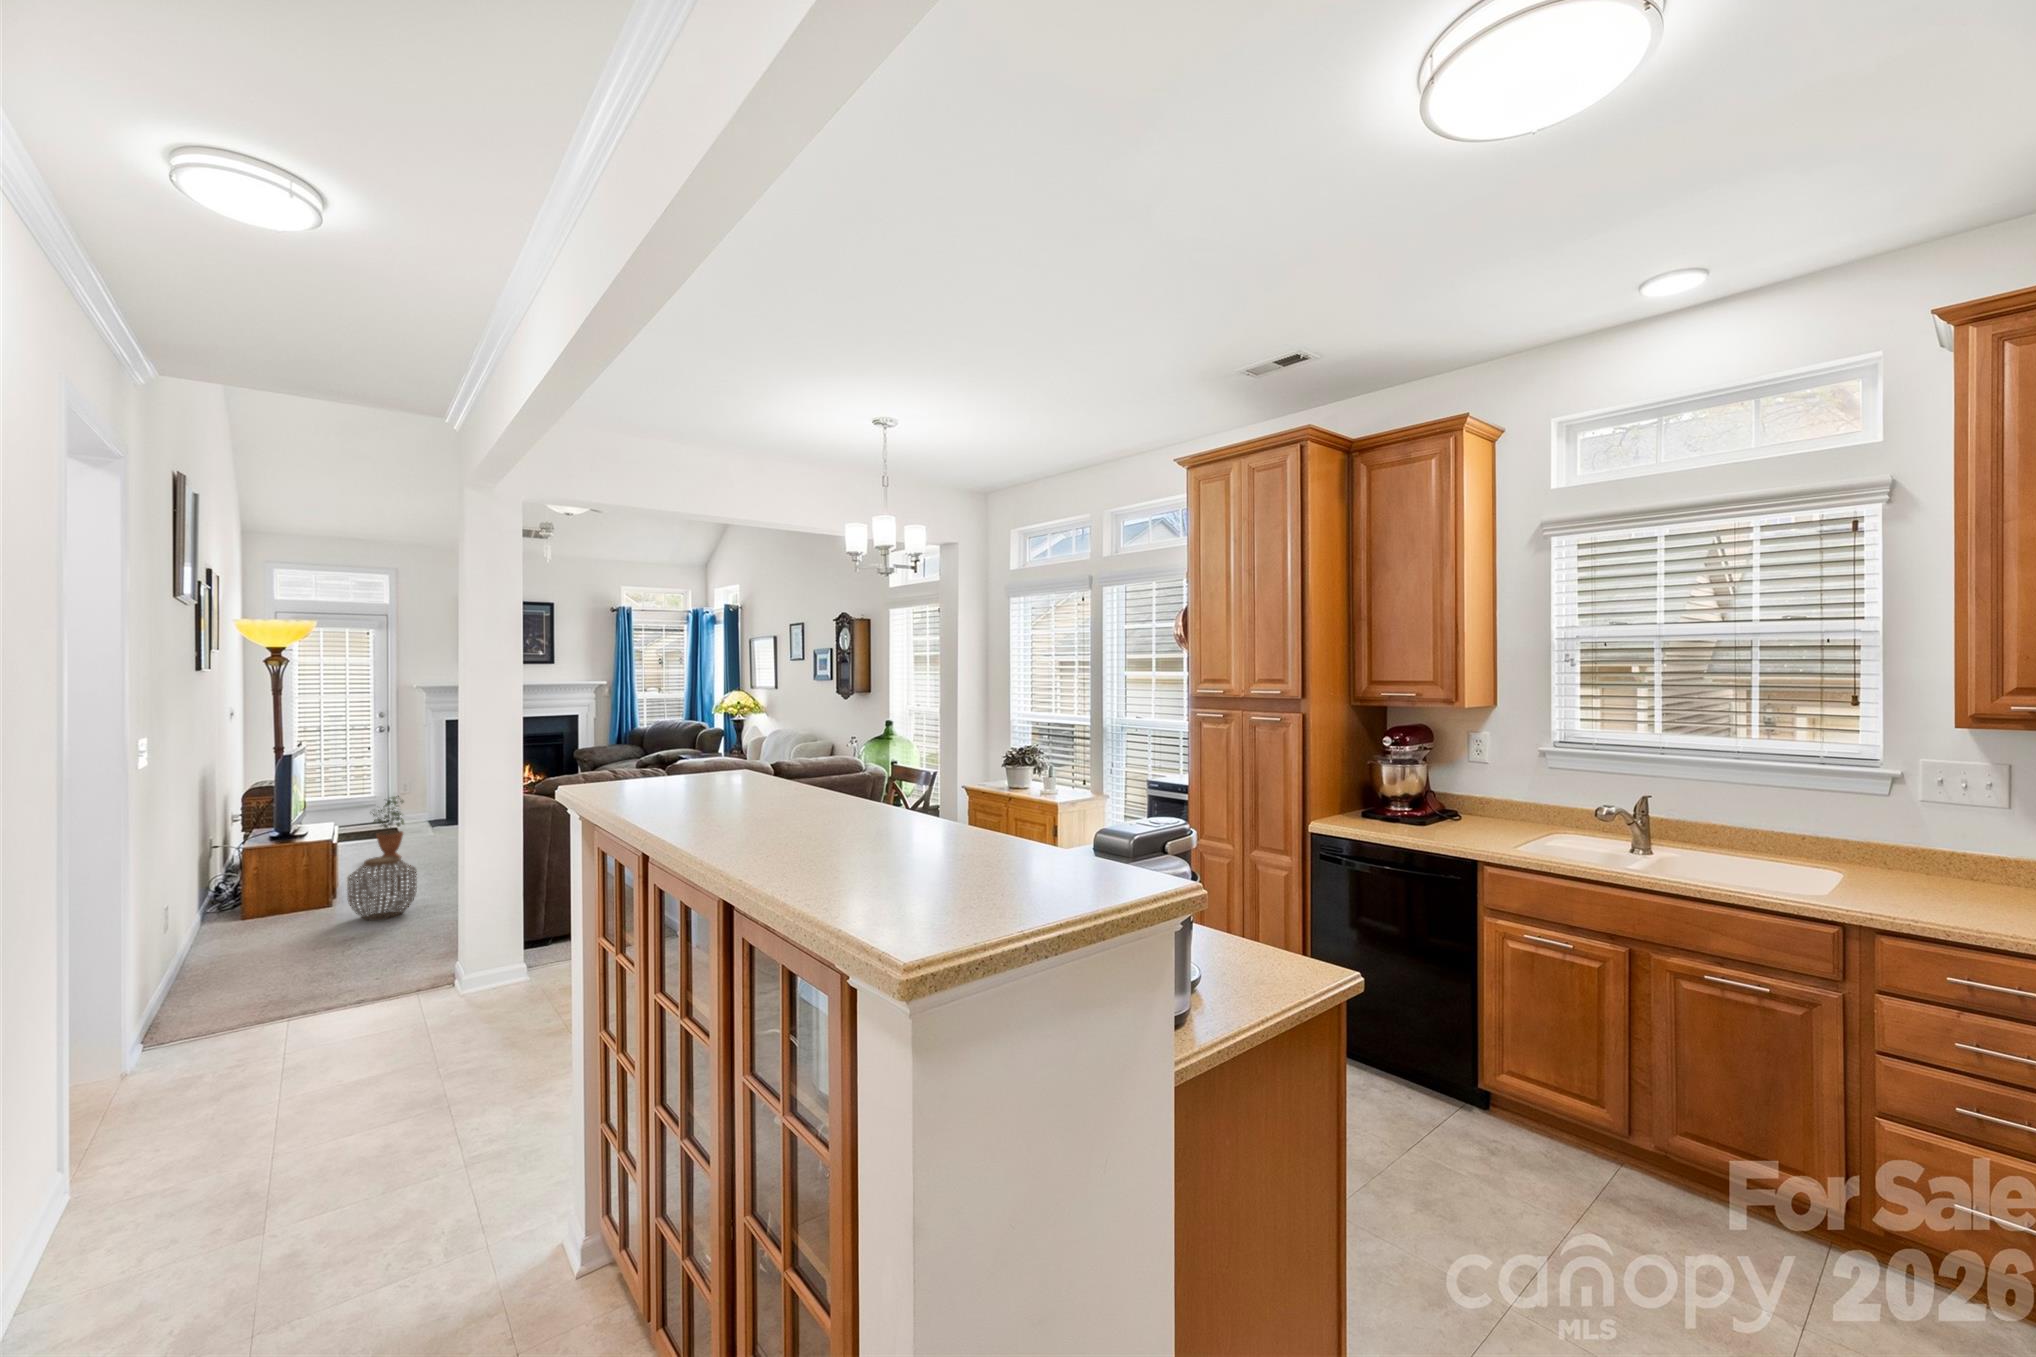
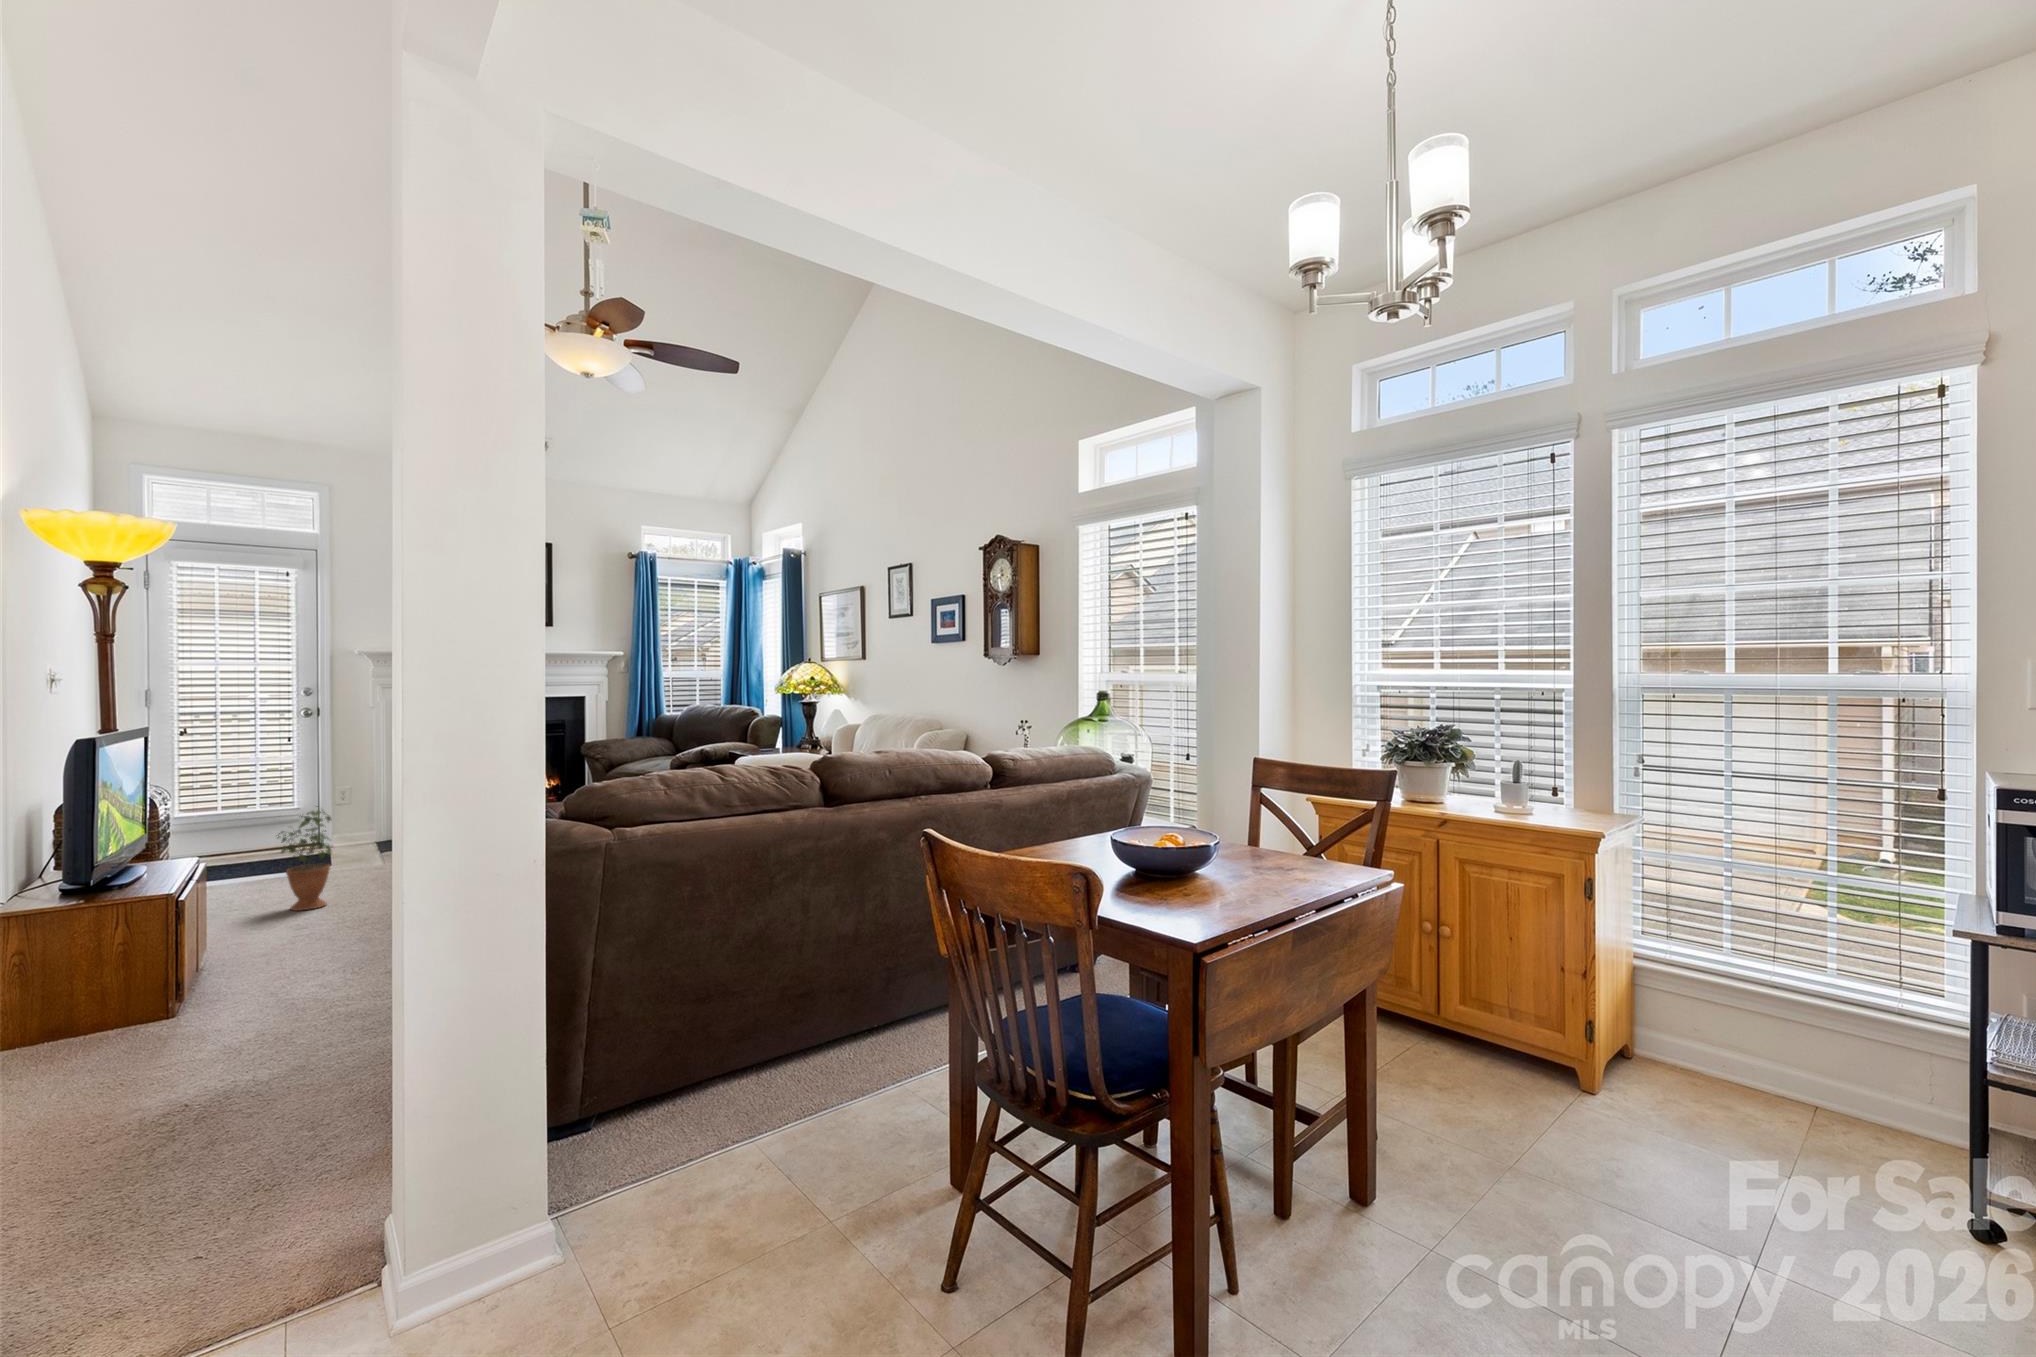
woven basket: present [348,856,417,920] -> none [200,922,333,1045]

